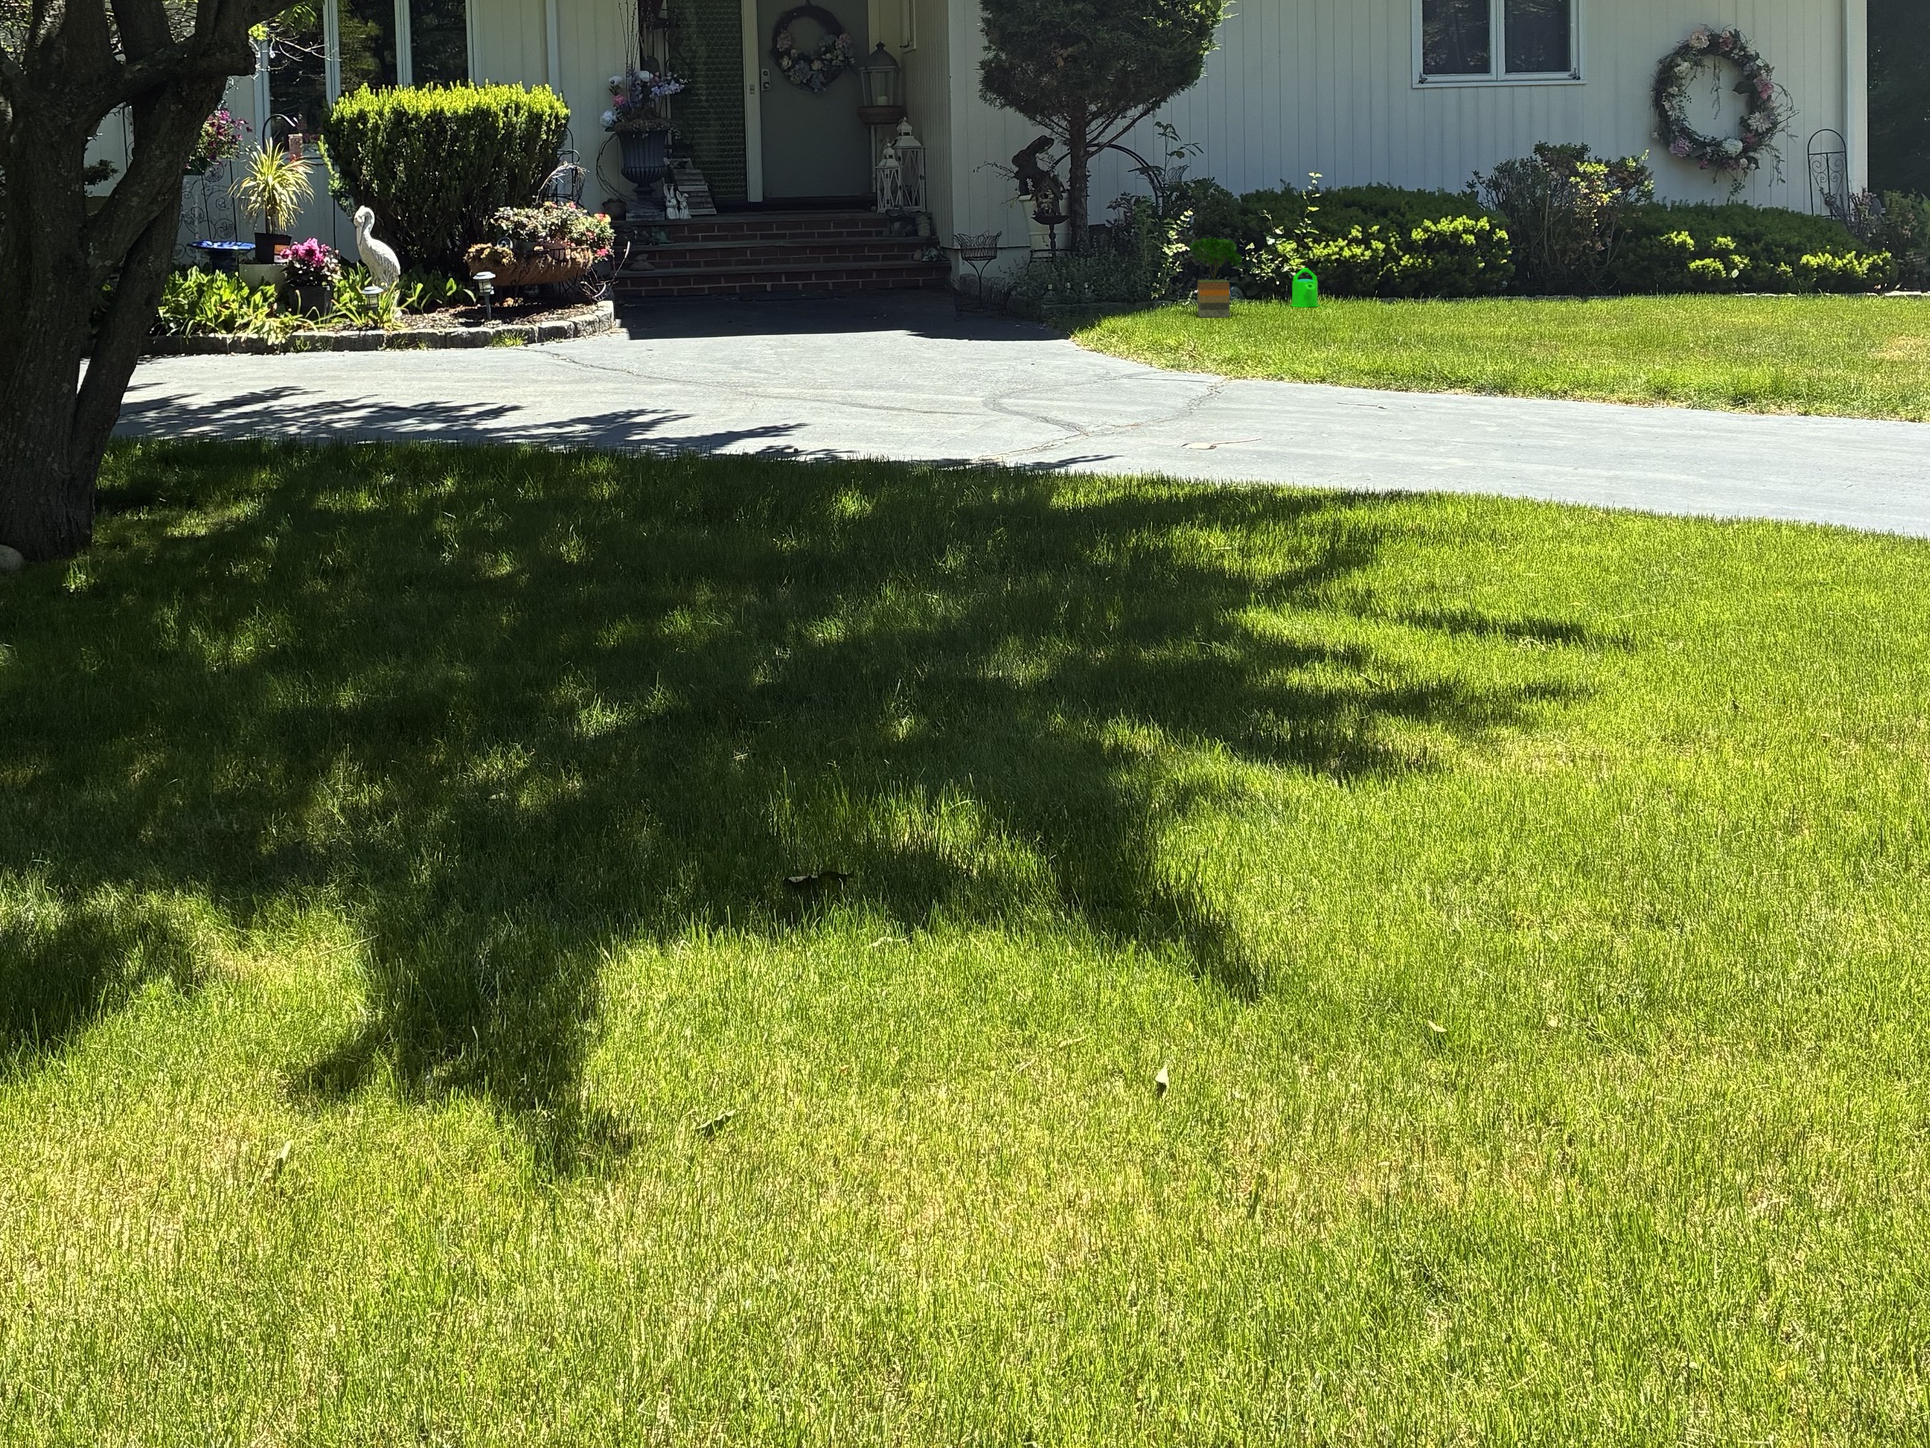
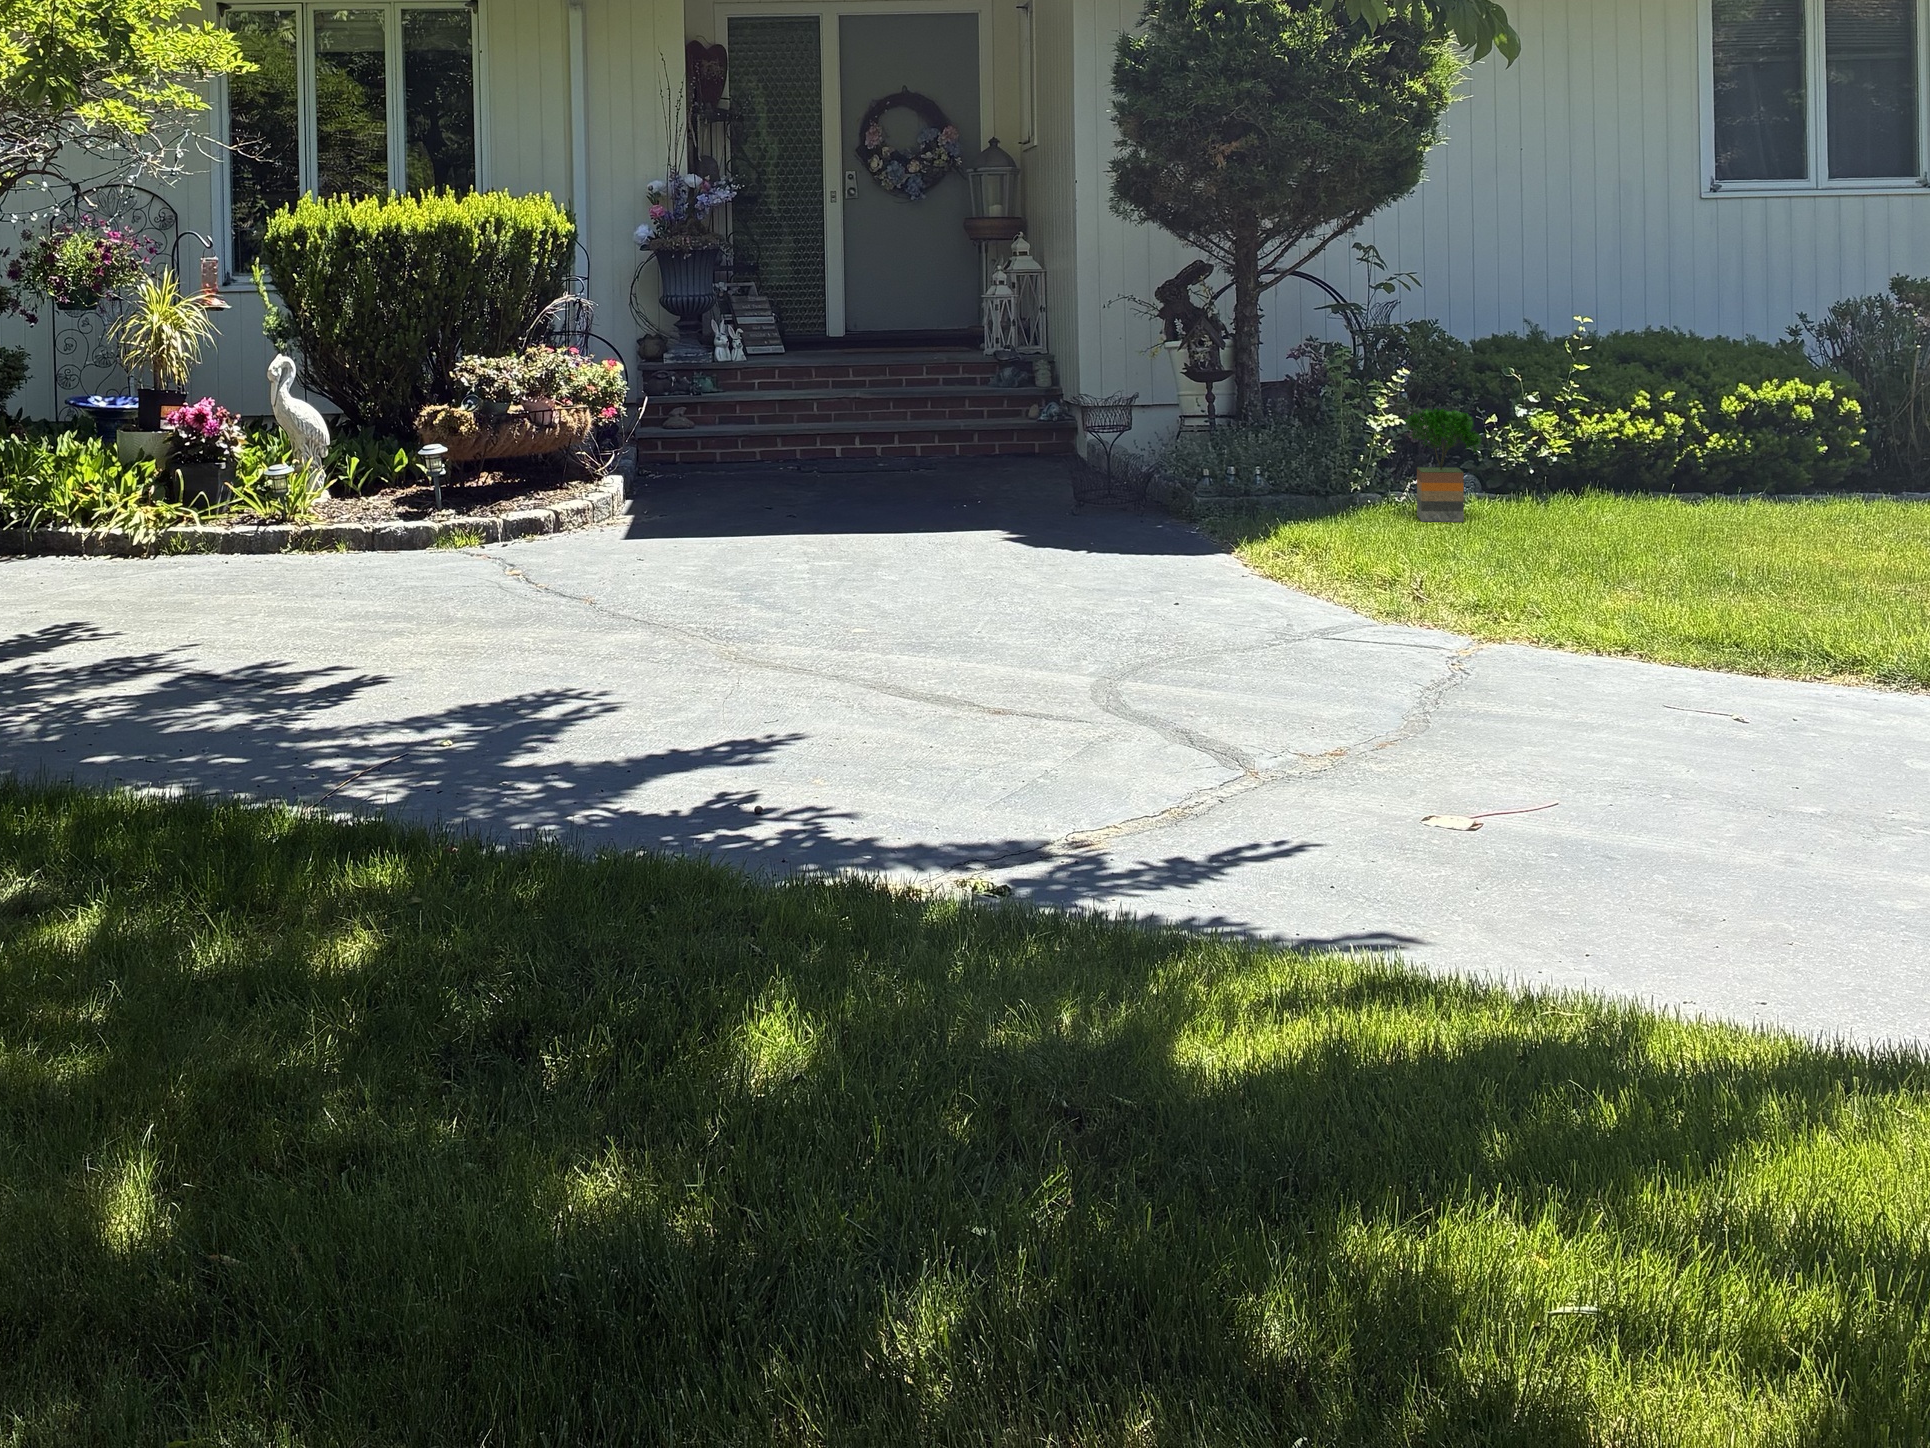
watering can: present [1291,268,1319,307] -> none [1548,450,1591,506]

